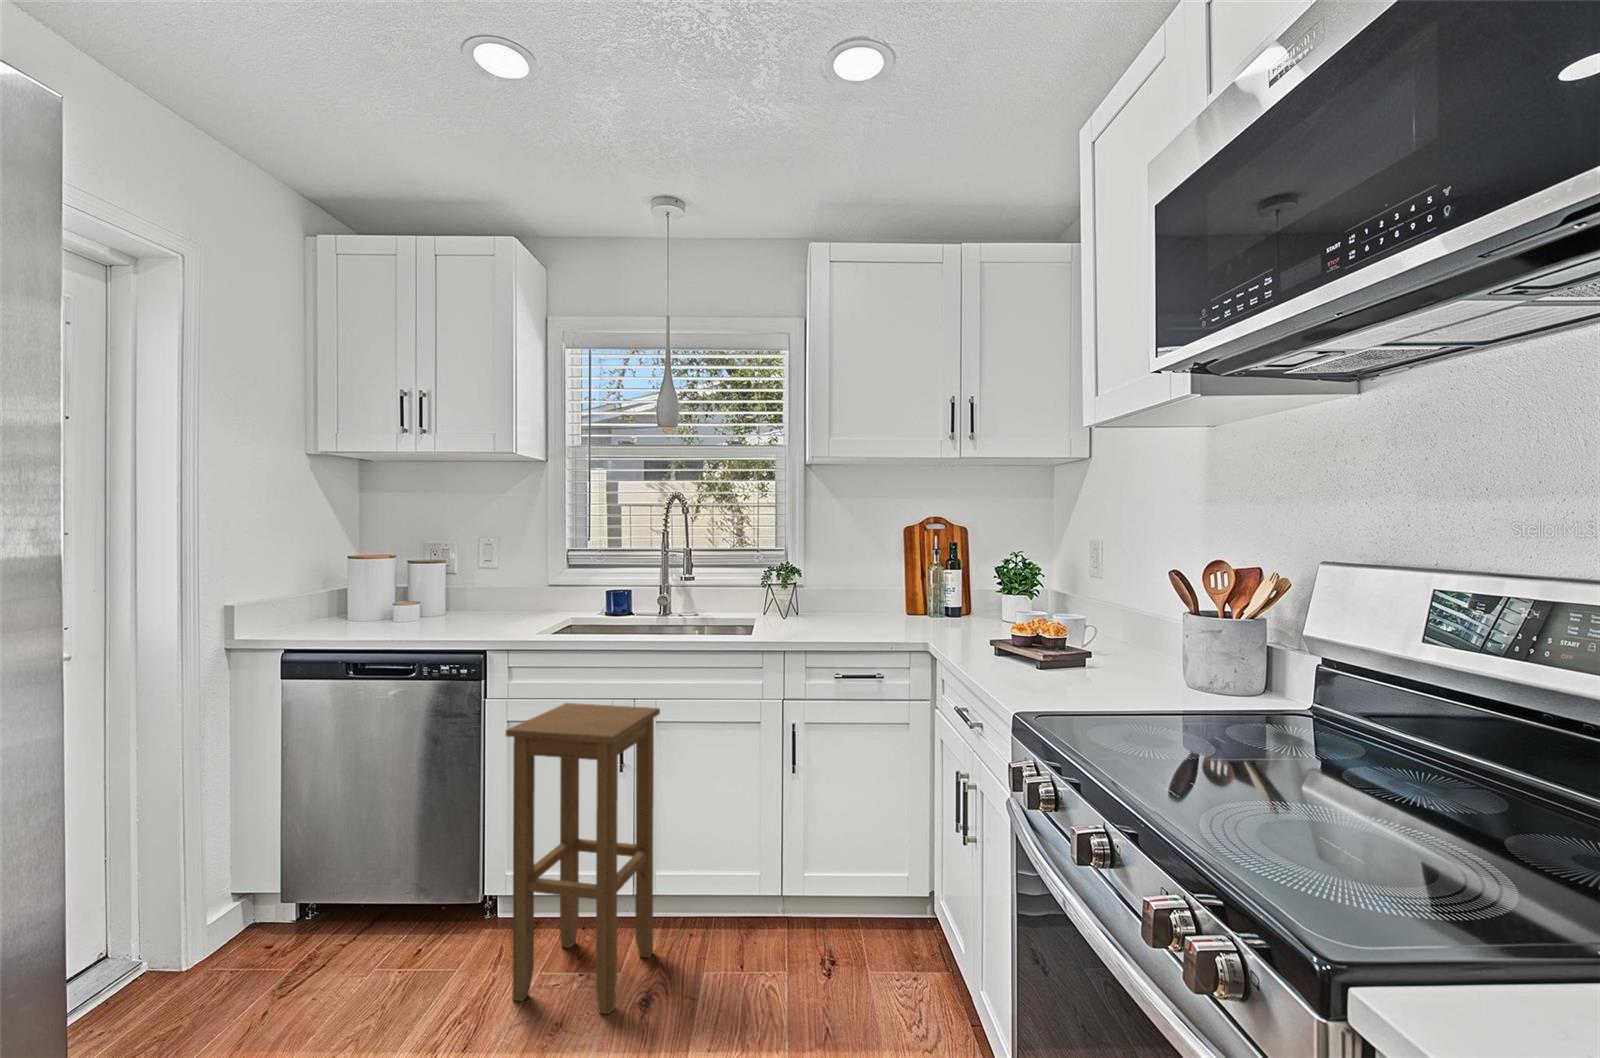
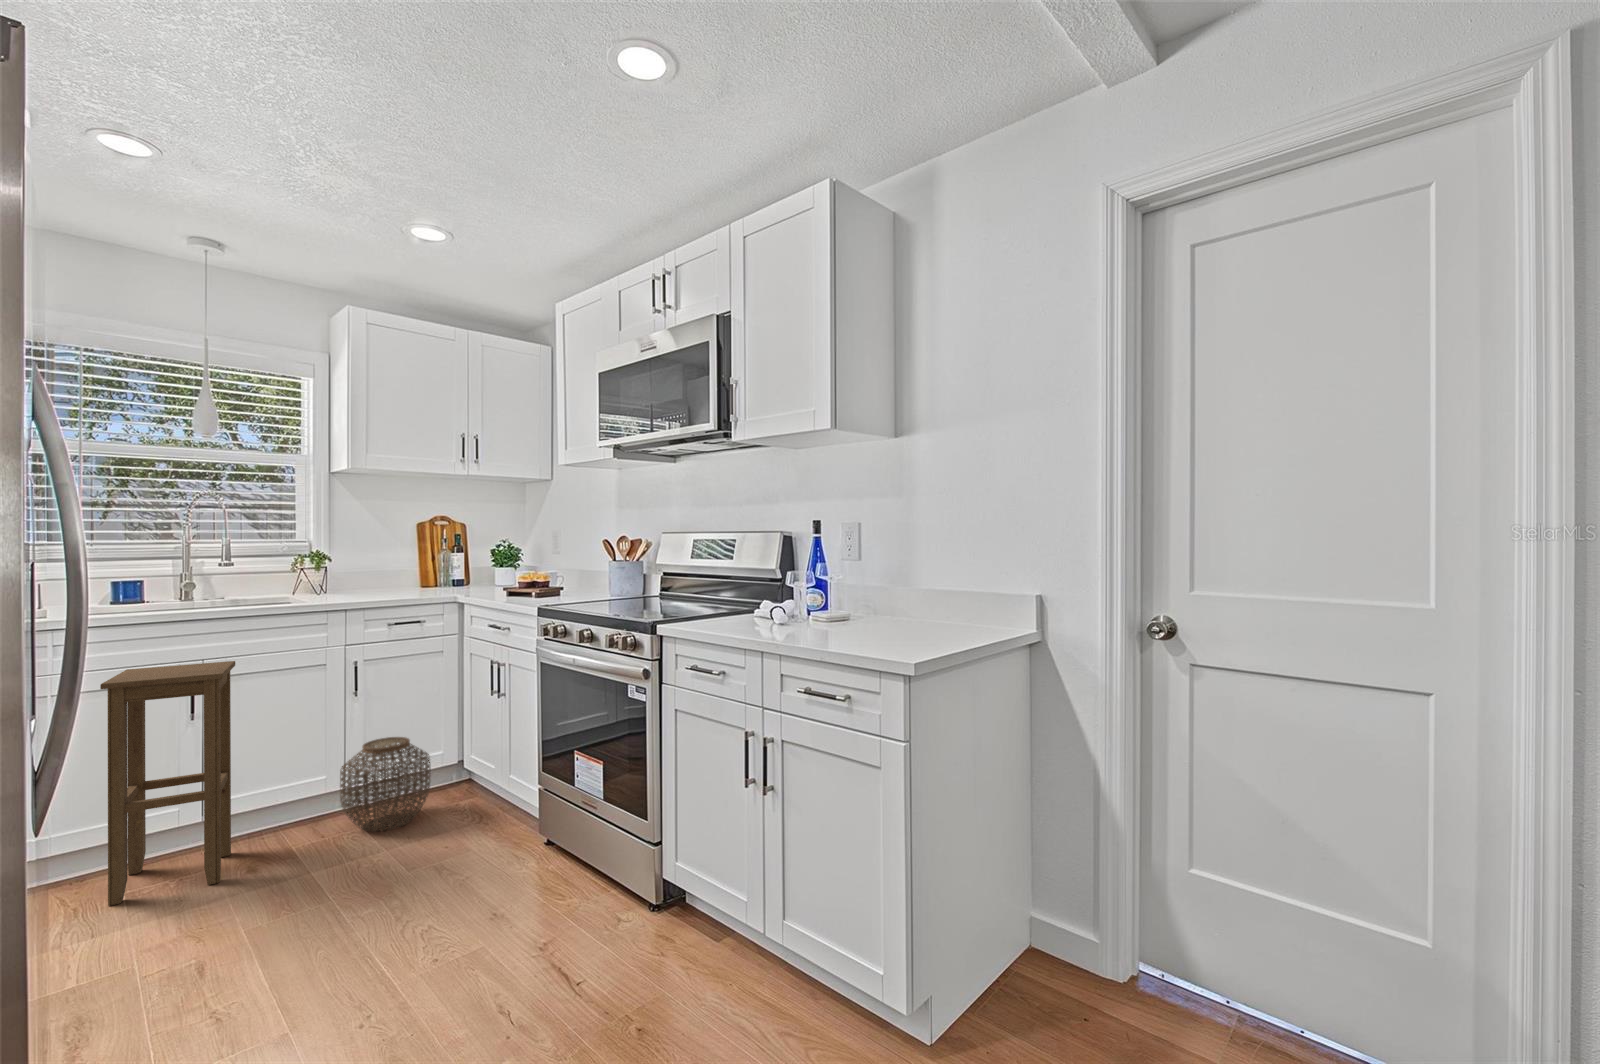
woven basket: none [764,843,880,994] -> present [340,737,431,831]

